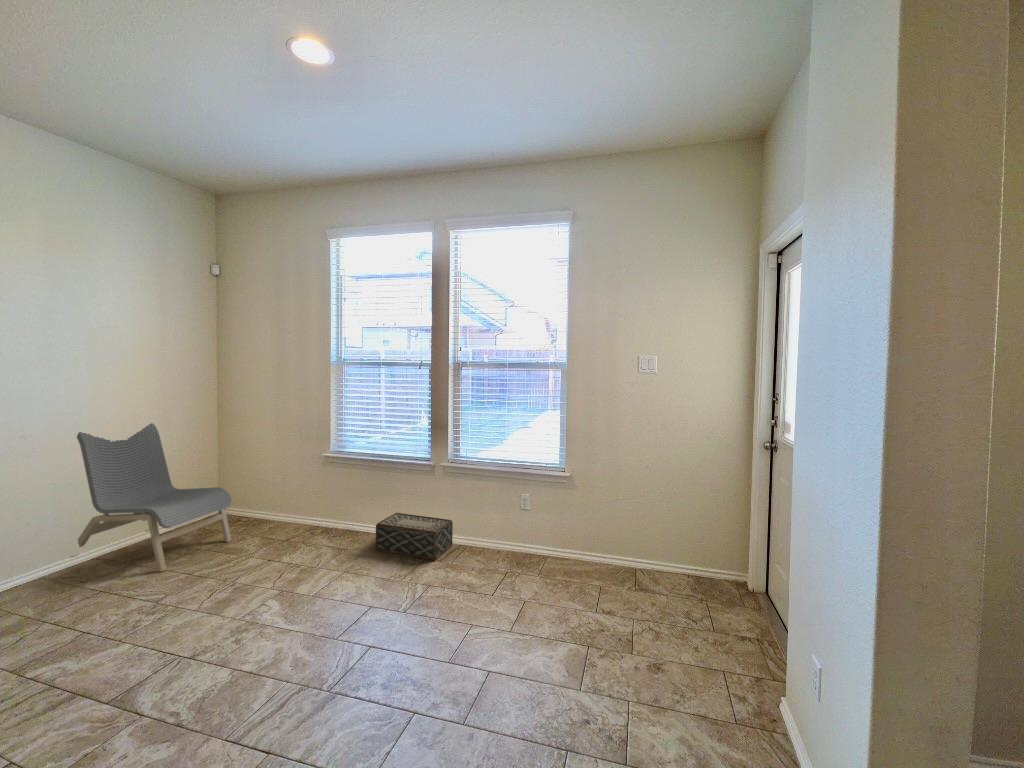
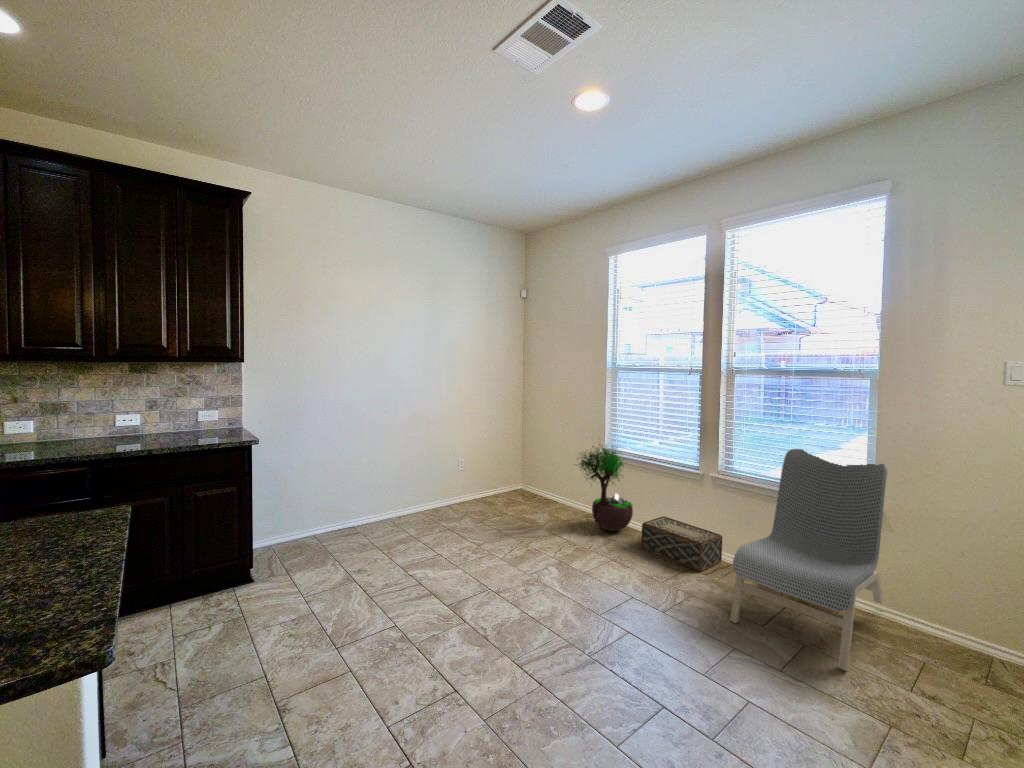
dining chair: present [71,423,231,572] -> present [730,449,887,671]
potted tree: none [294,439,365,540] -> present [577,445,633,531]

